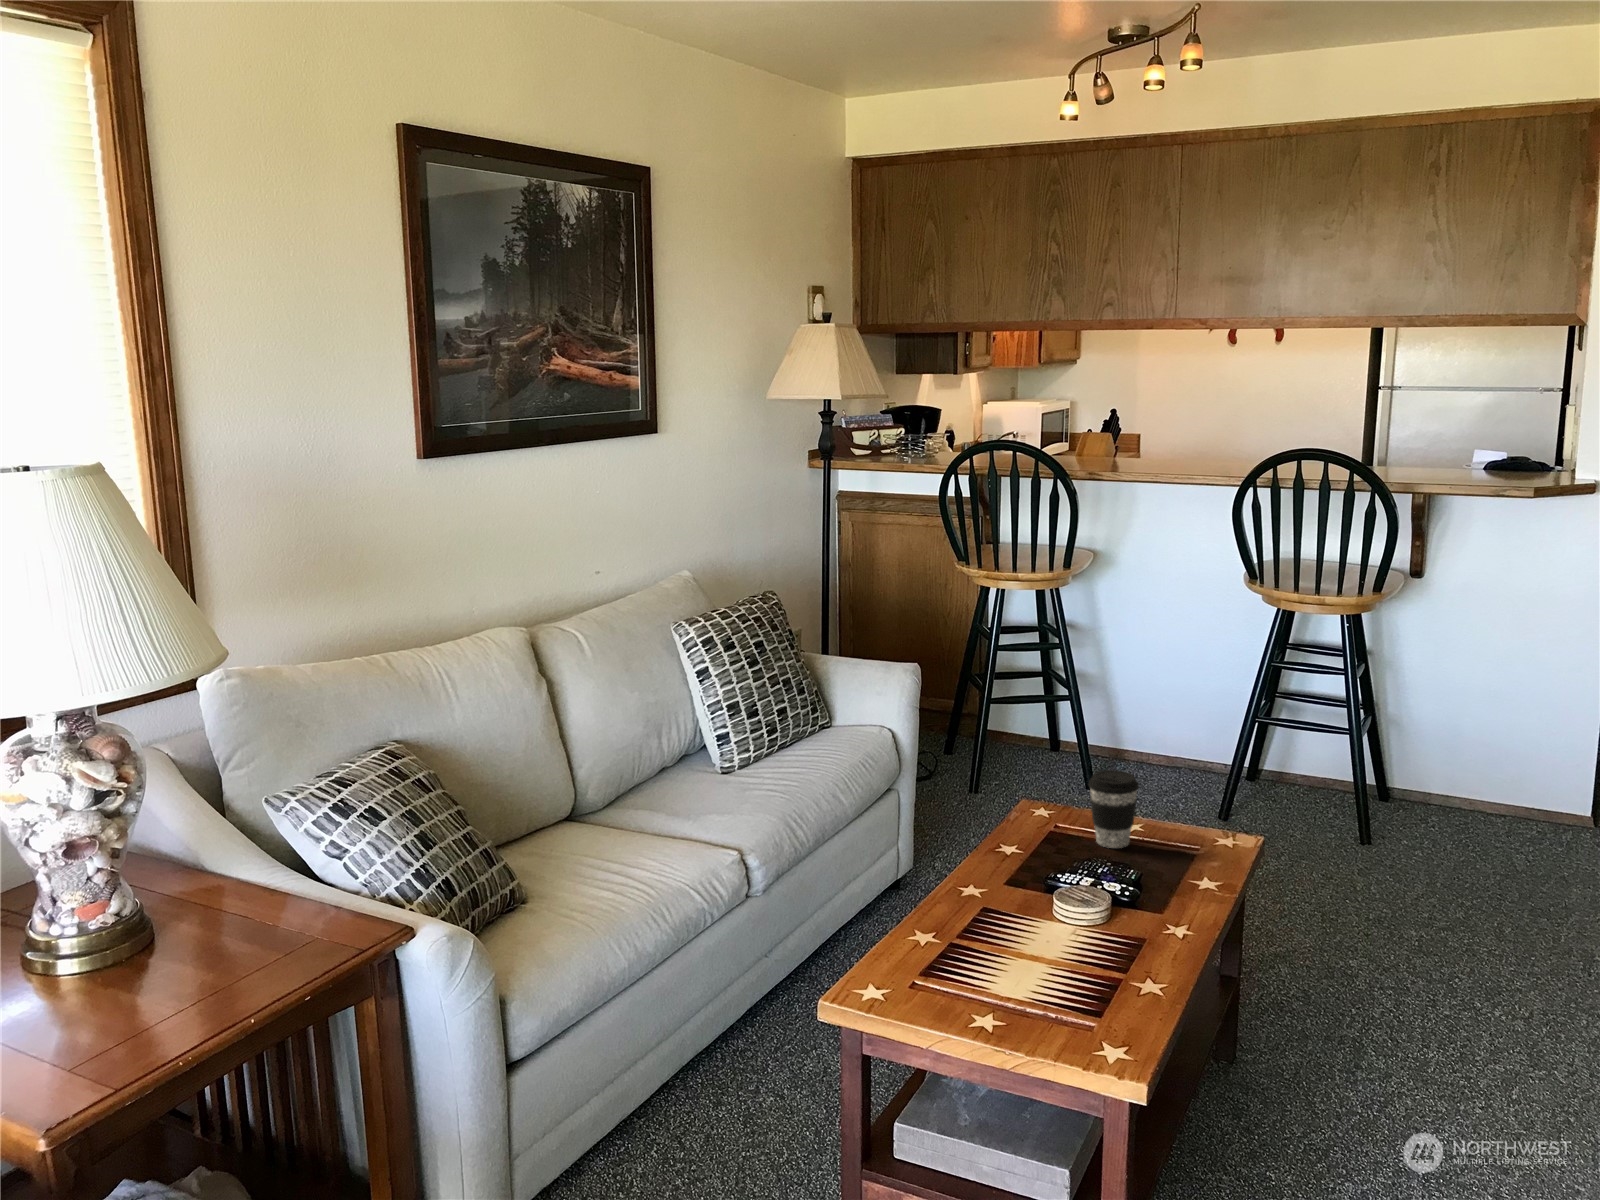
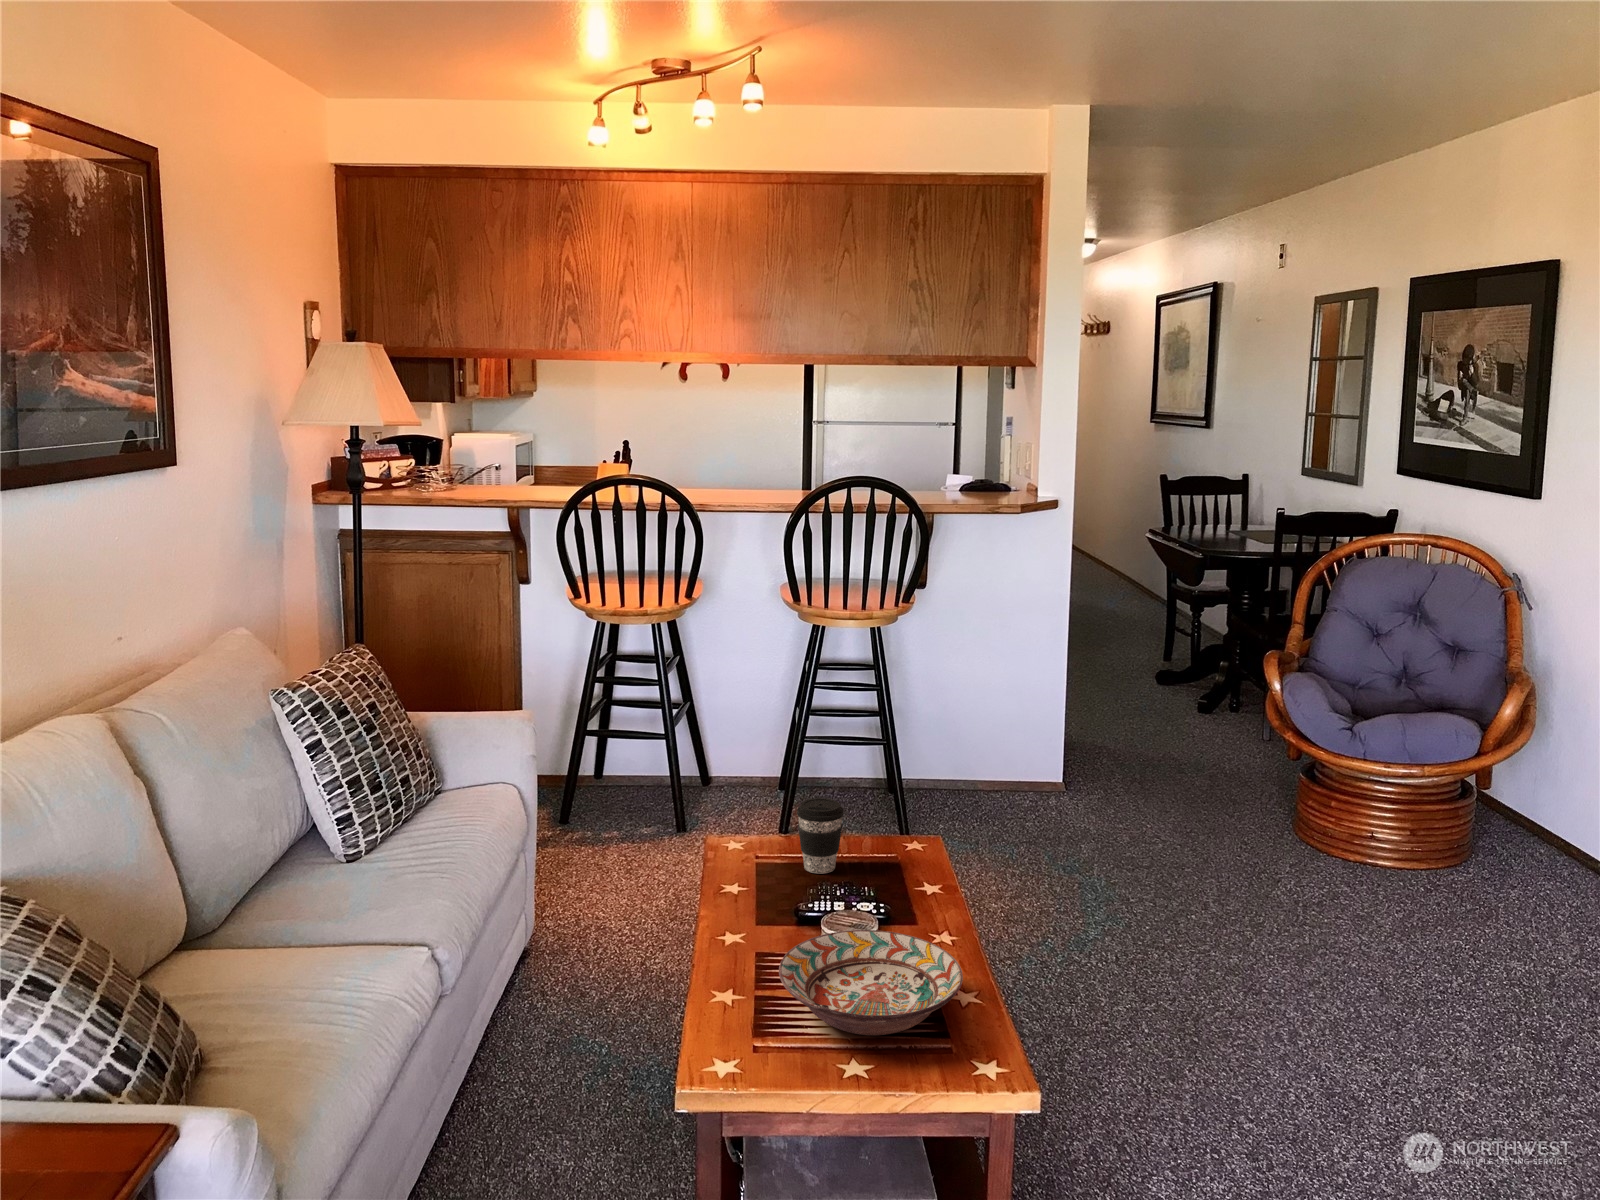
decorative bowl: none [954,898,1147,1005] -> present [779,930,963,1035]

